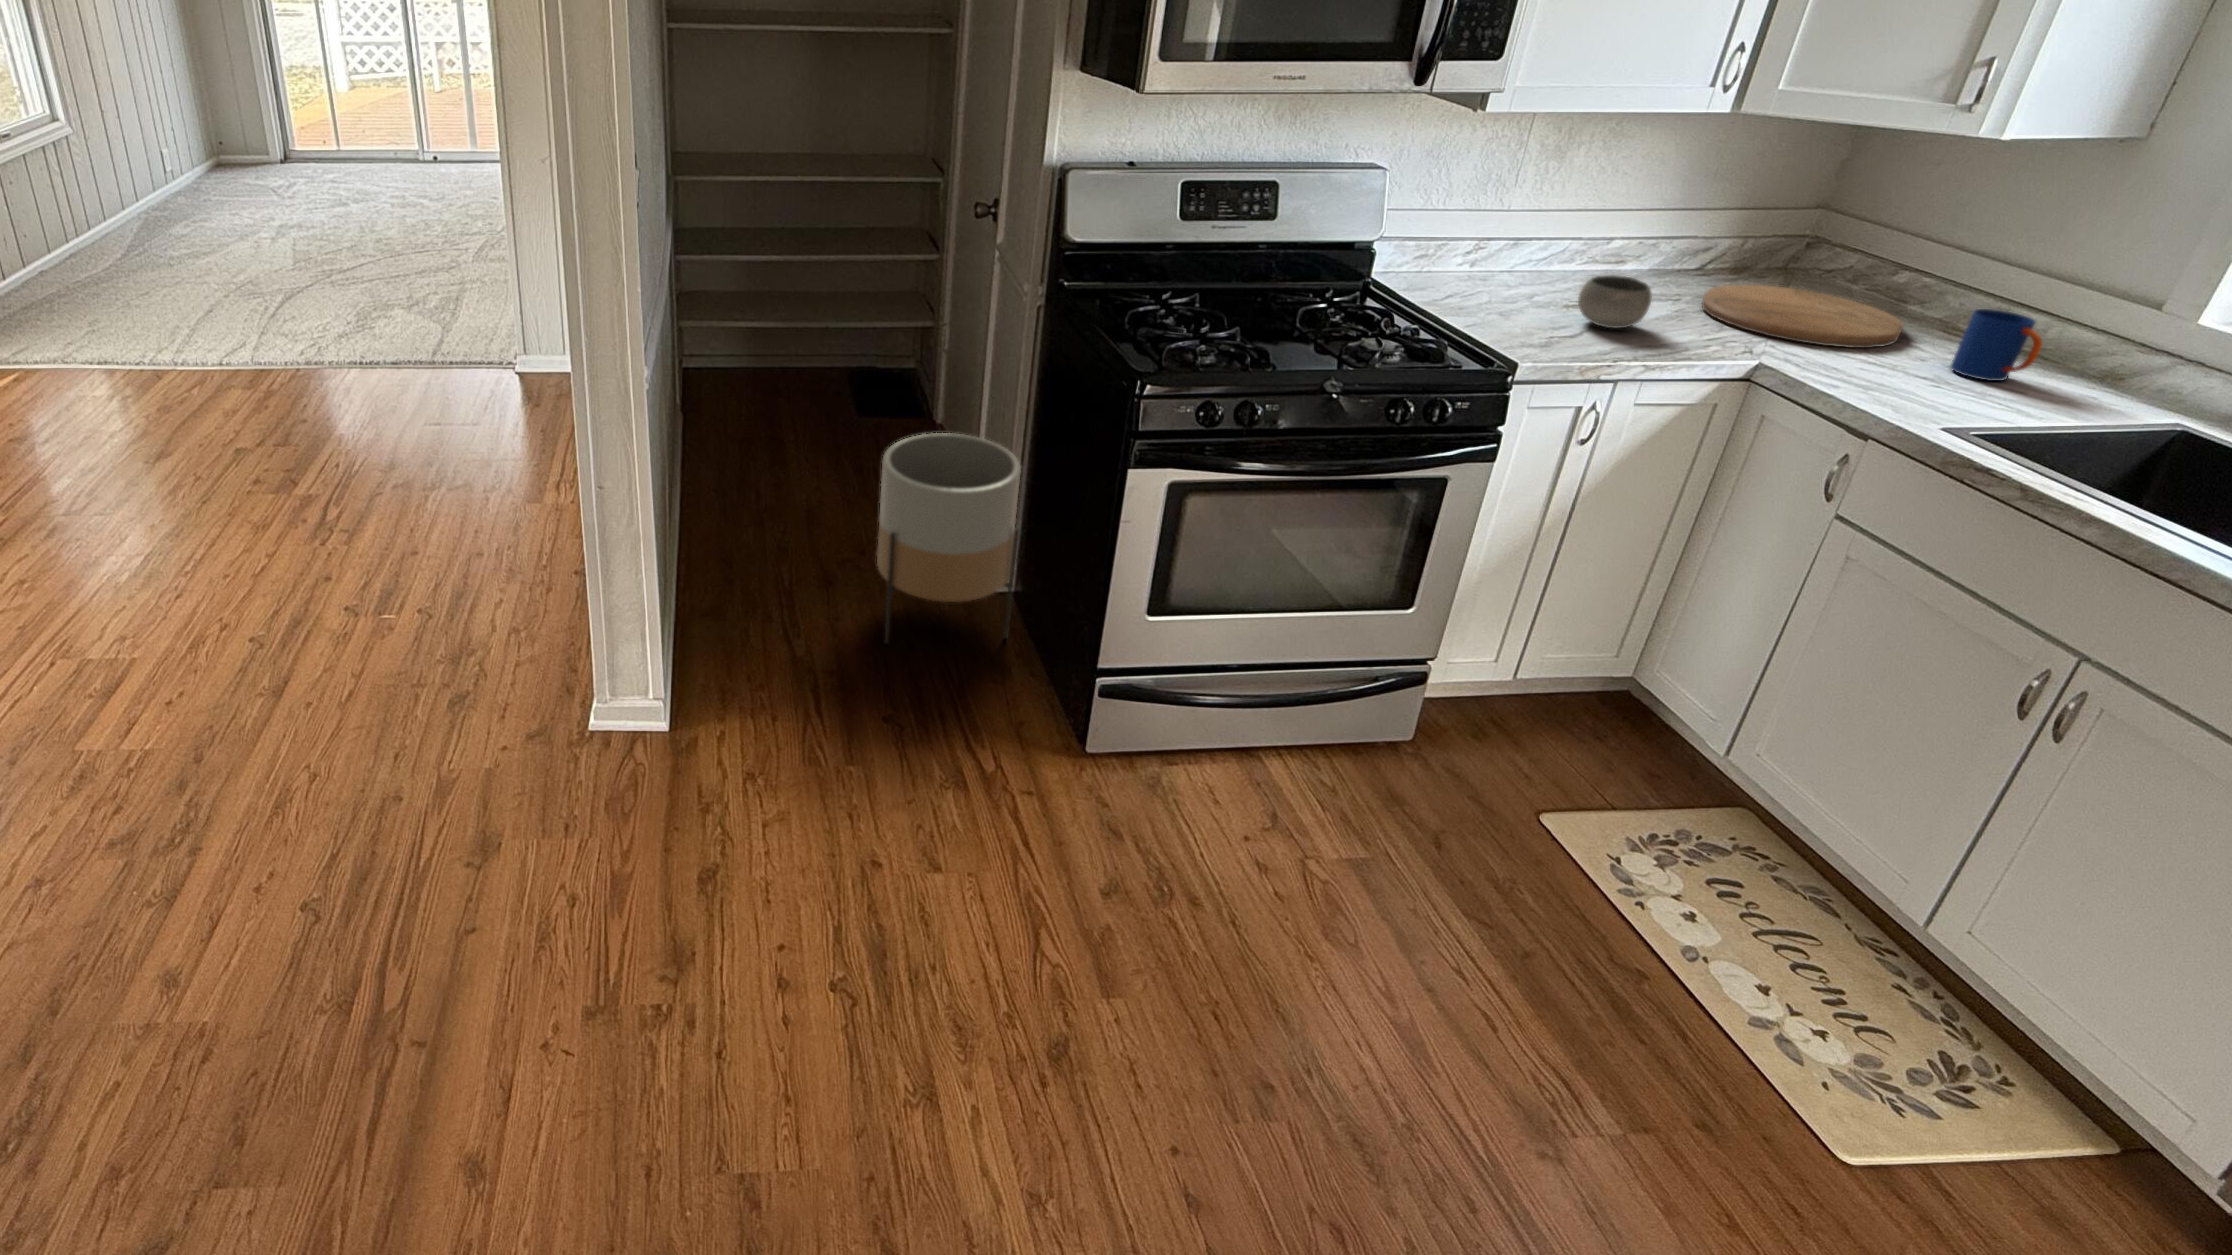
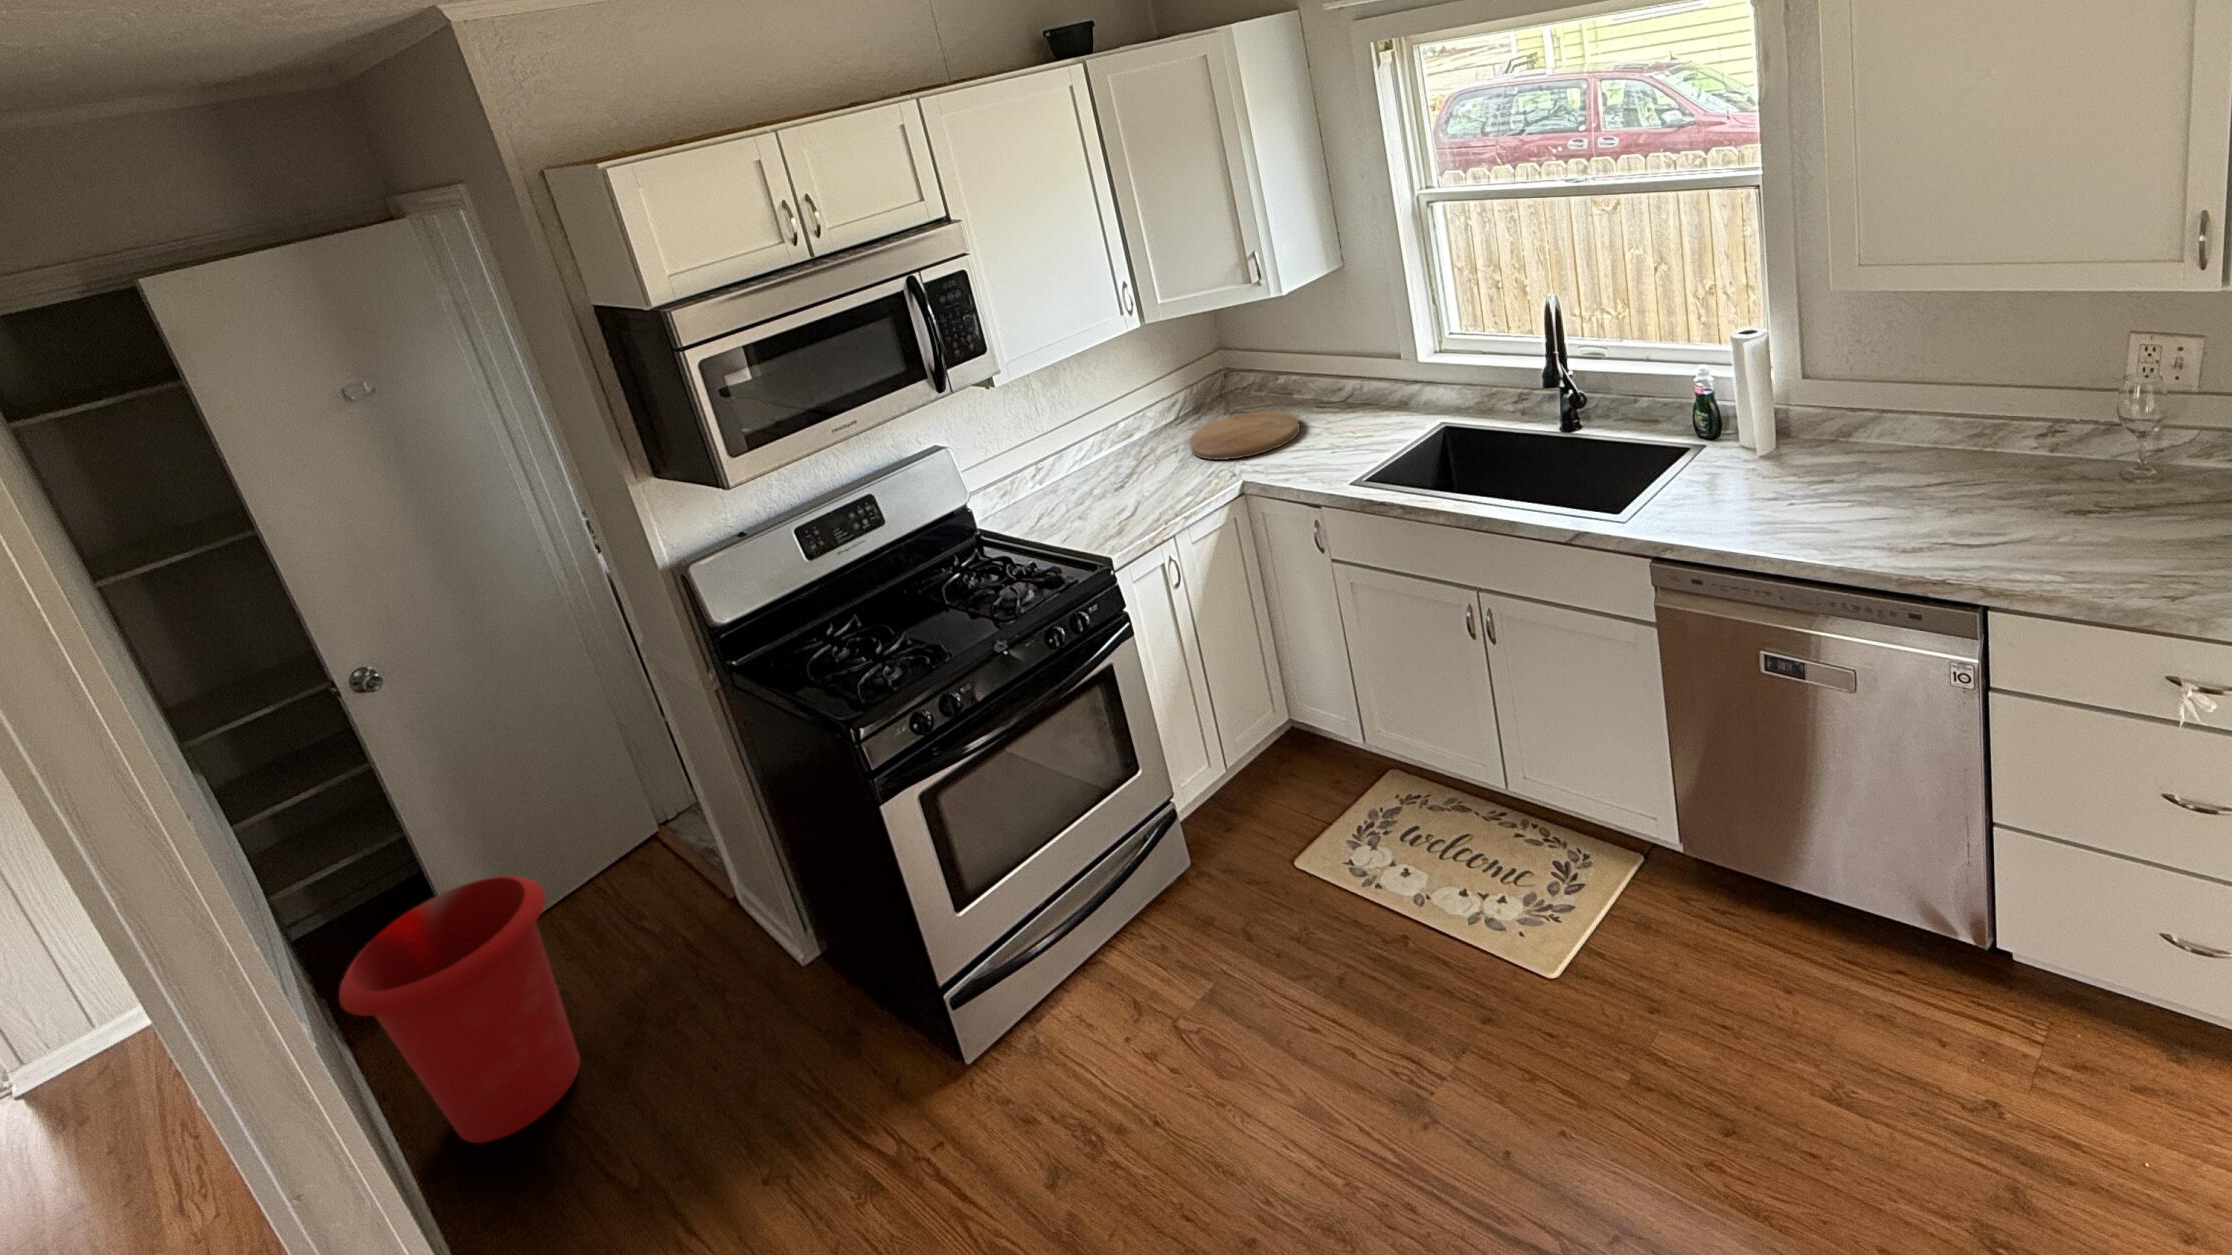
bowl: present [1578,275,1652,328] -> none [1119,457,1166,499]
mug: present [1950,309,2042,381] -> none [1325,393,1367,440]
waste bin: none [686,368,840,572] -> present [339,876,580,1143]
planter: present [877,433,1021,643] -> none [623,833,838,1101]

